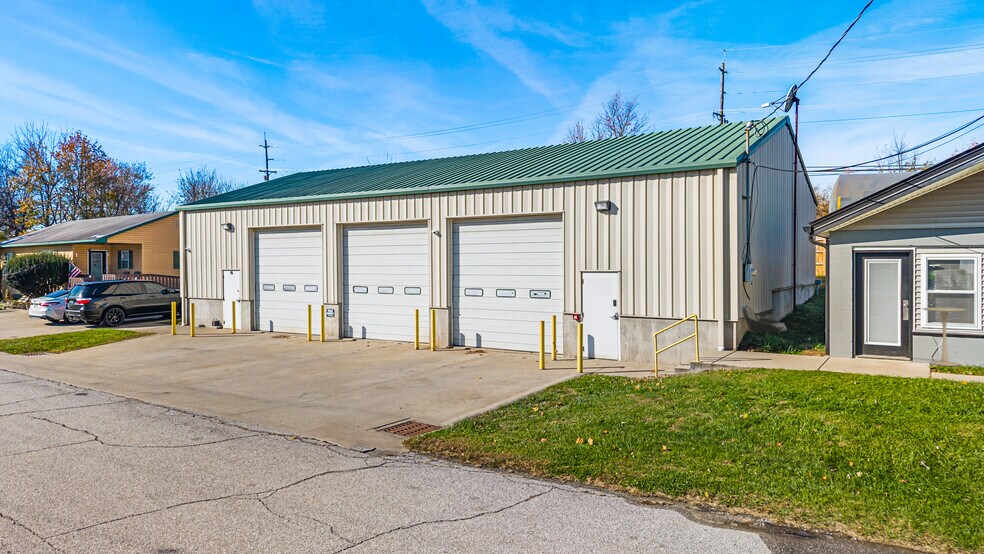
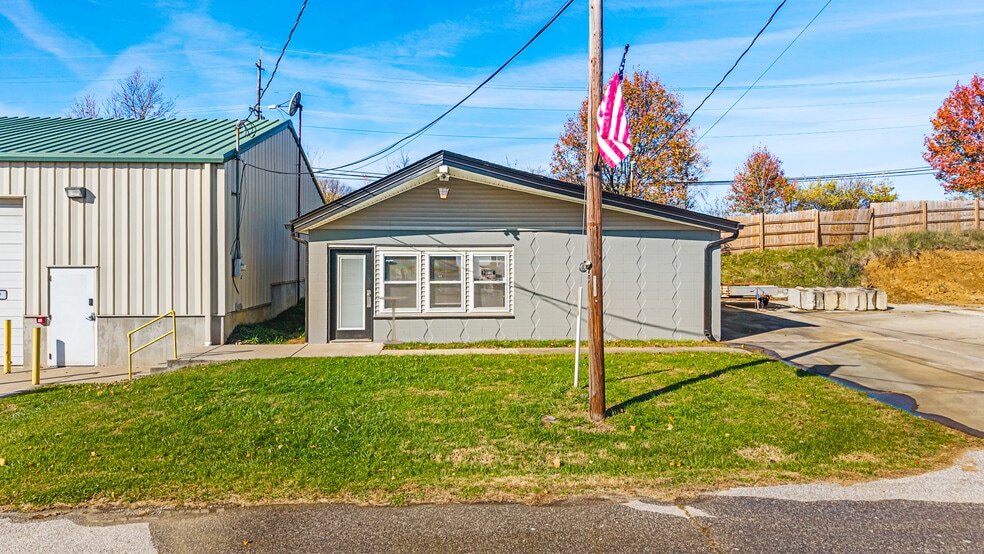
lounge chair: present [741,305,787,352] -> none [230,299,274,344]

